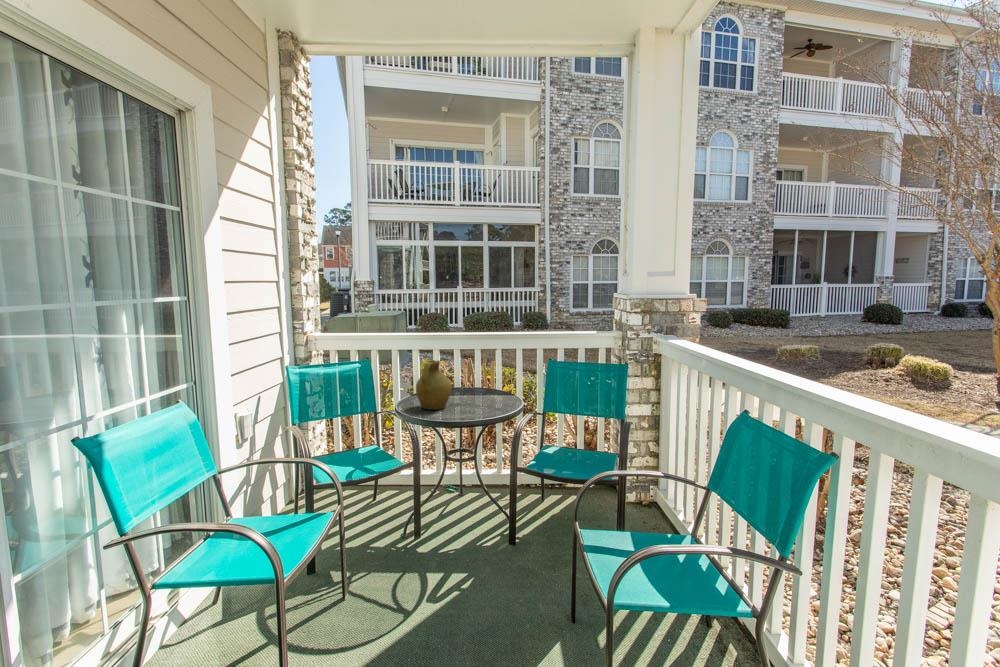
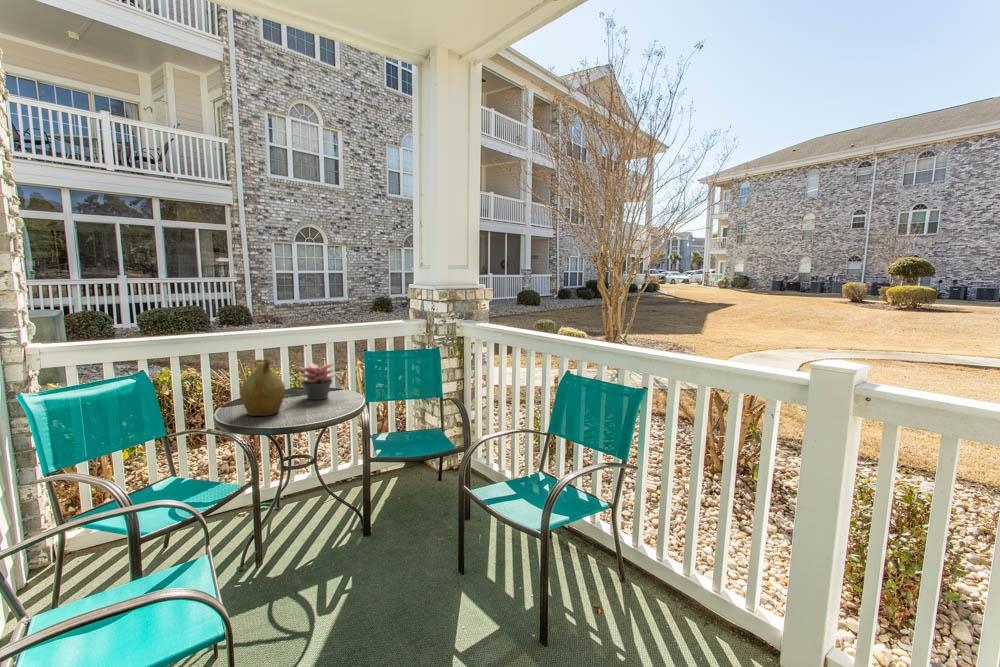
succulent plant: none [474,367,503,403] -> present [300,362,334,400]

